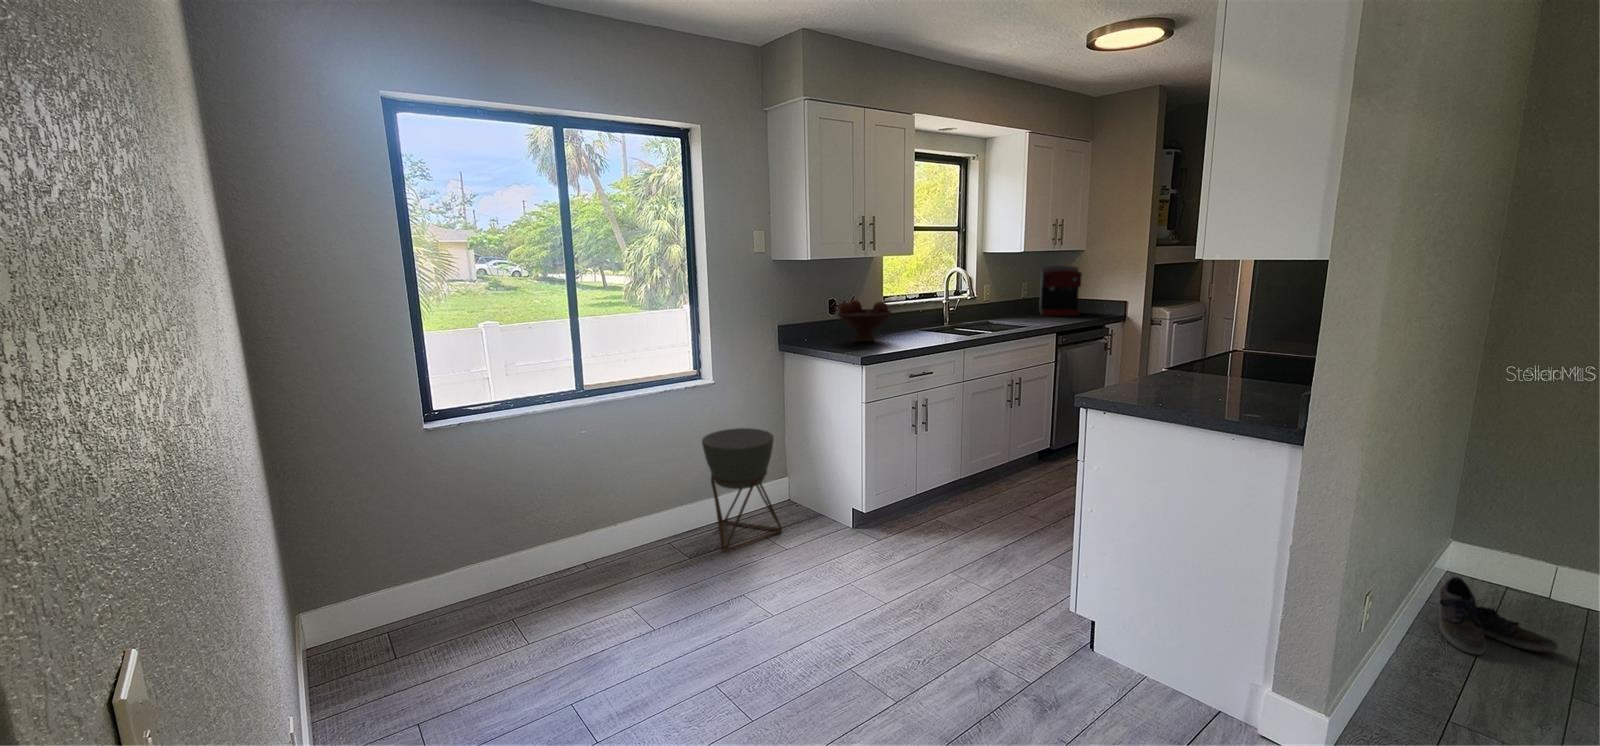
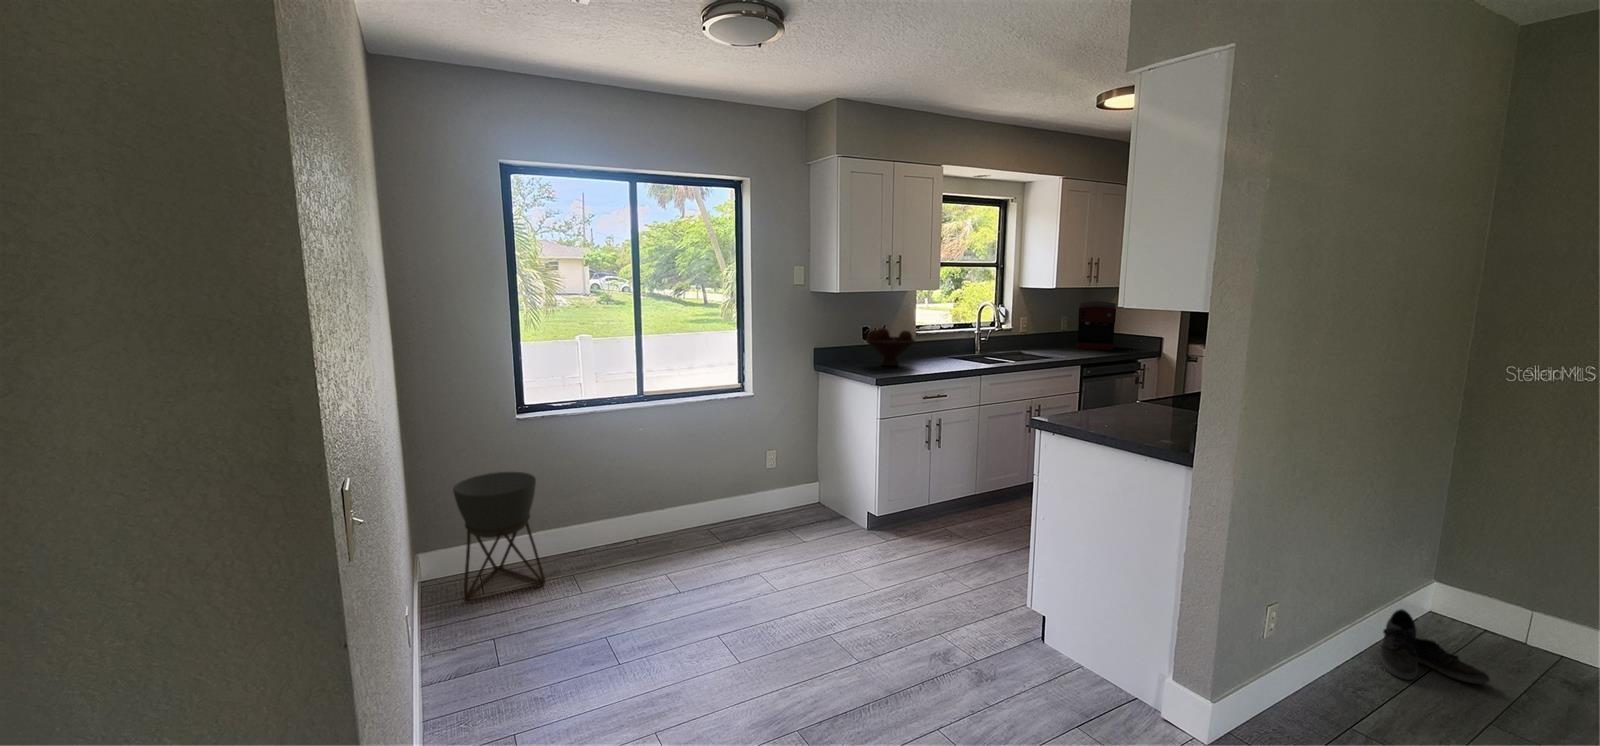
planter: present [702,428,782,551] -> present [453,472,545,602]

